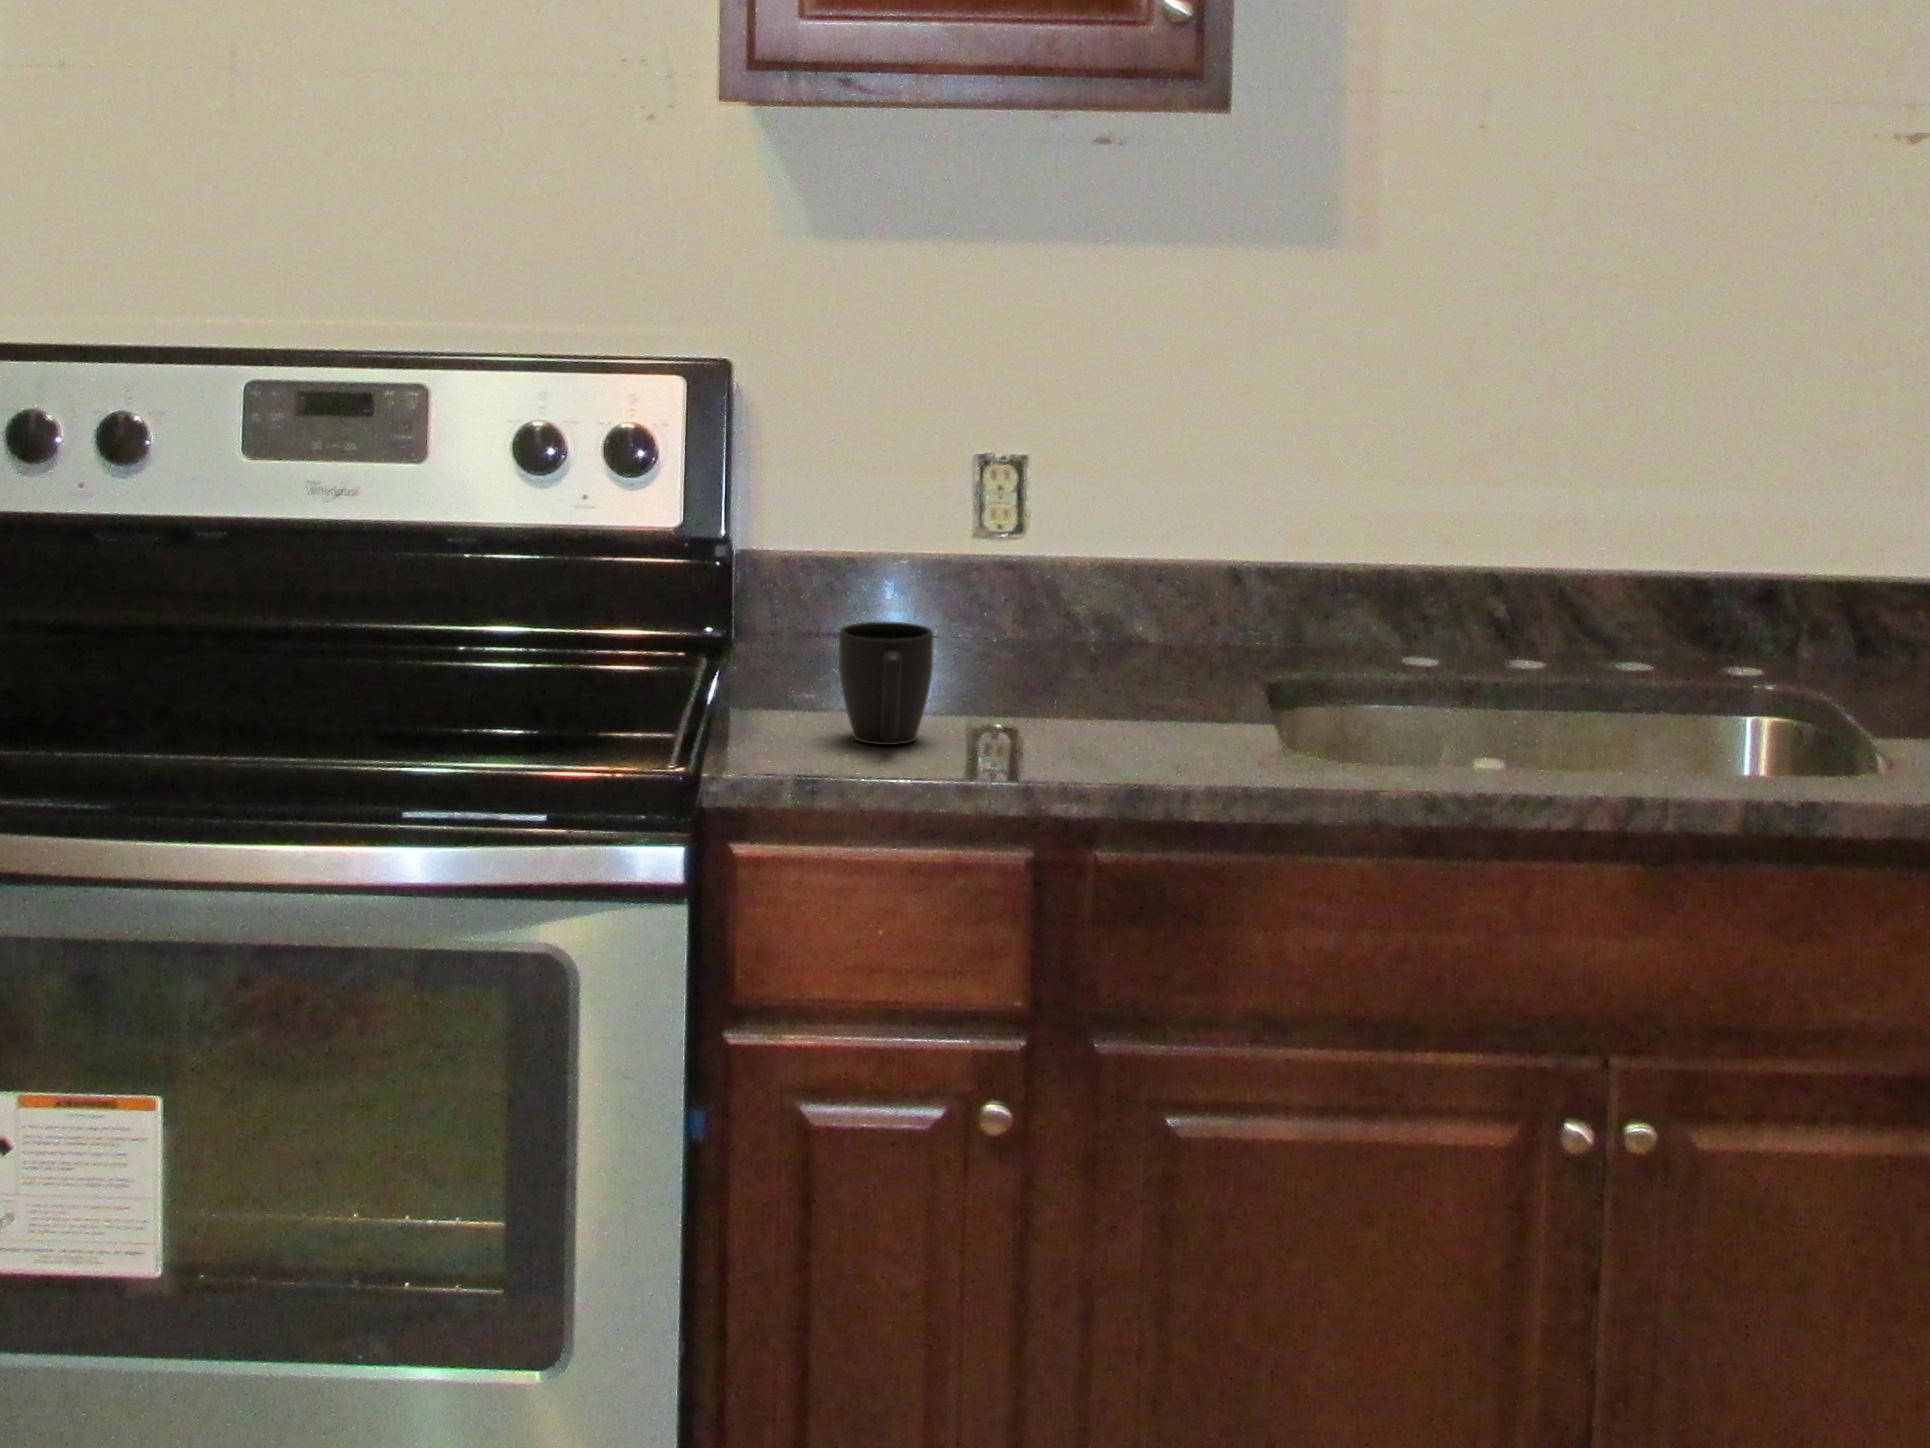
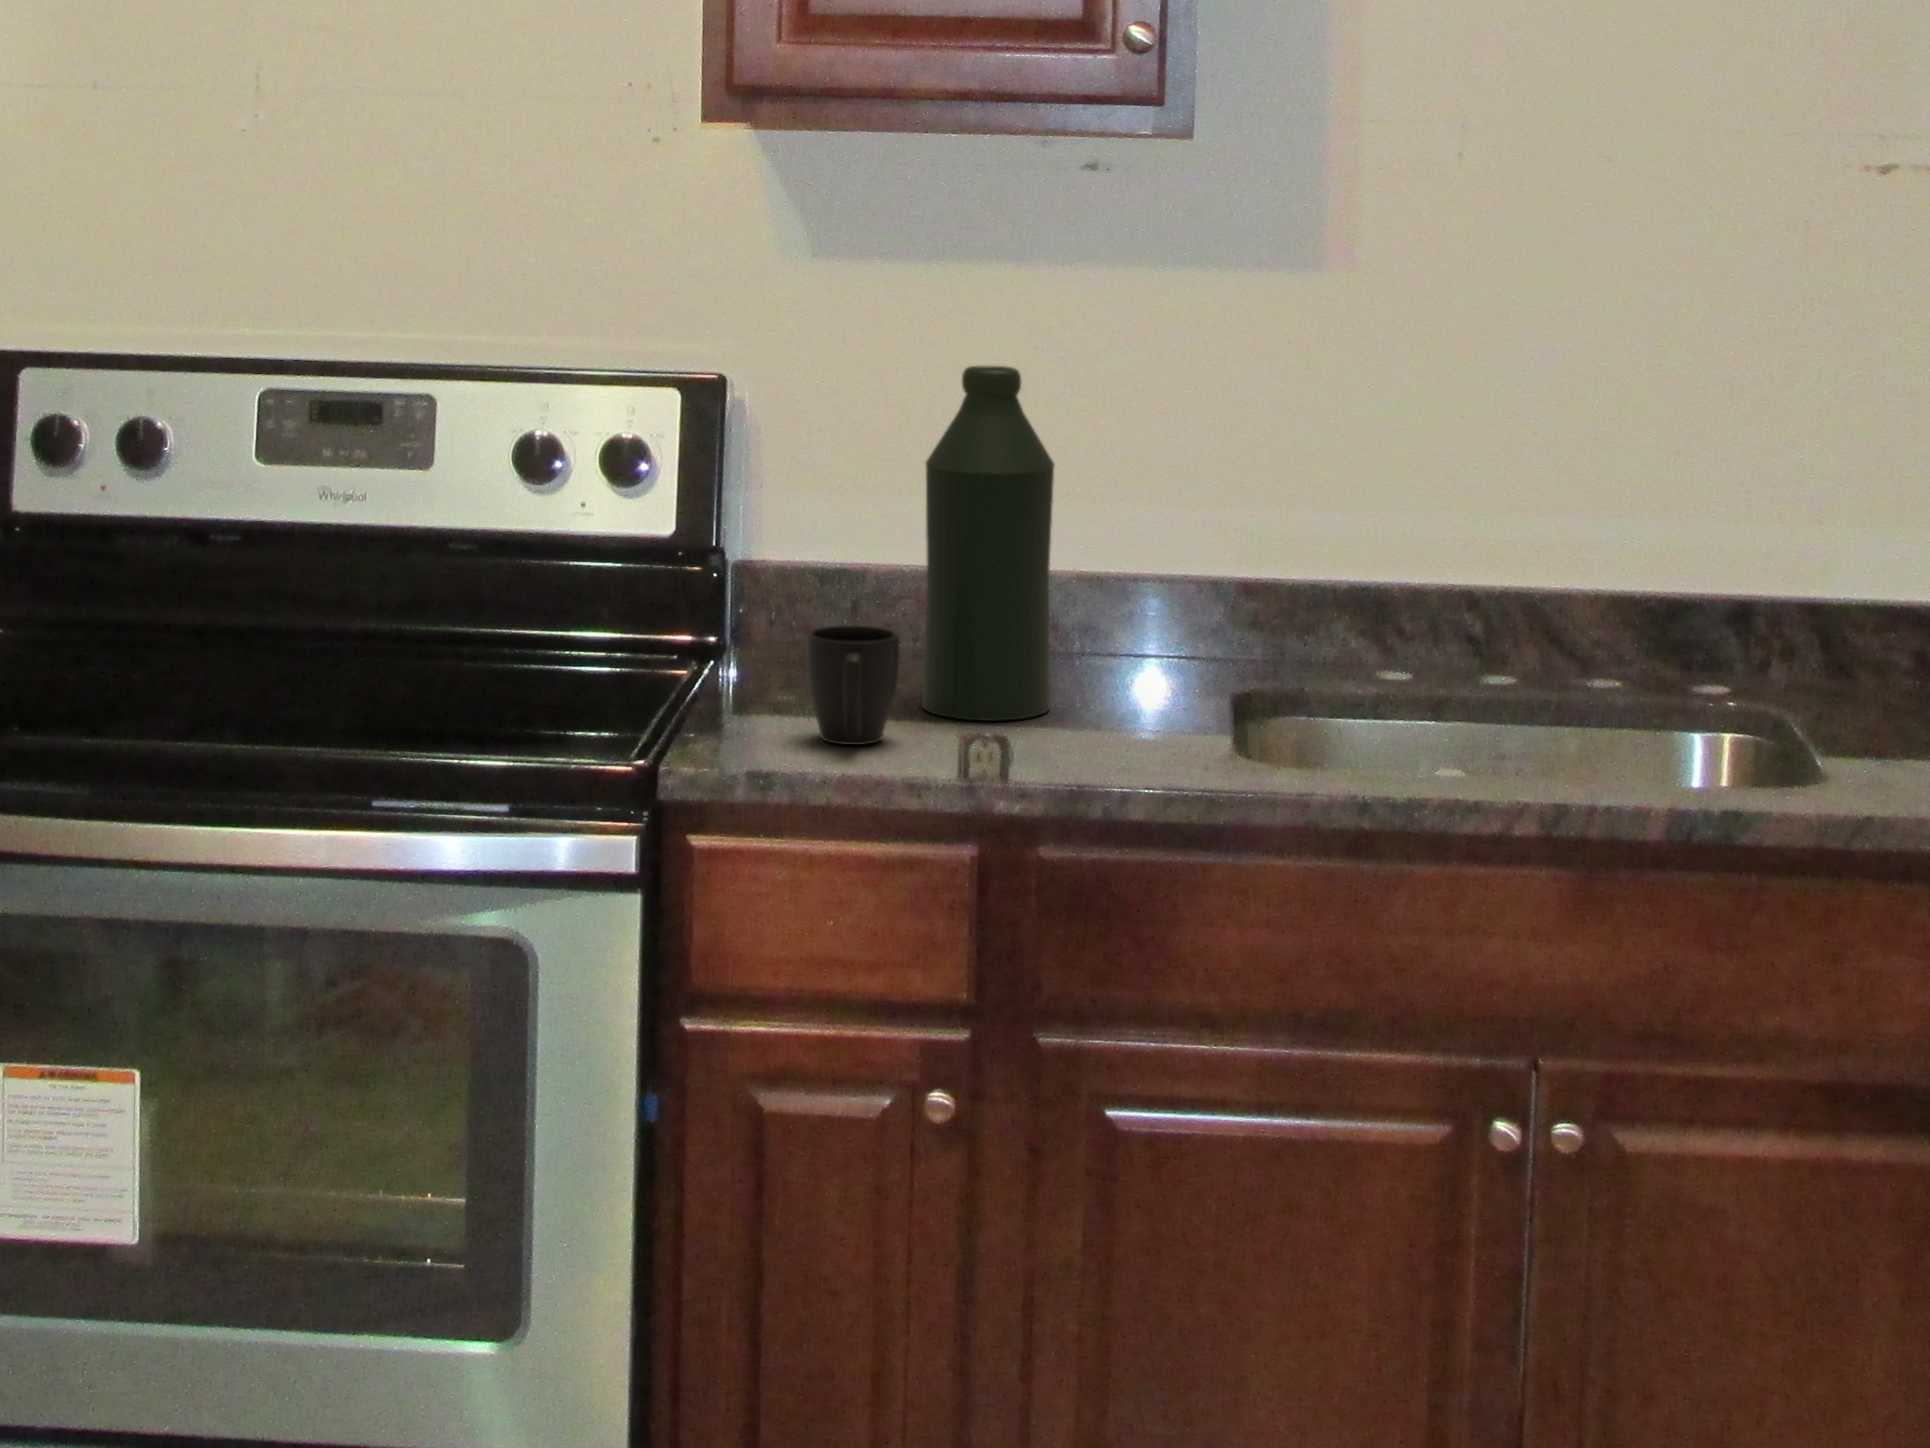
bottle: none [946,352,1082,716] -> present [922,366,1055,721]

